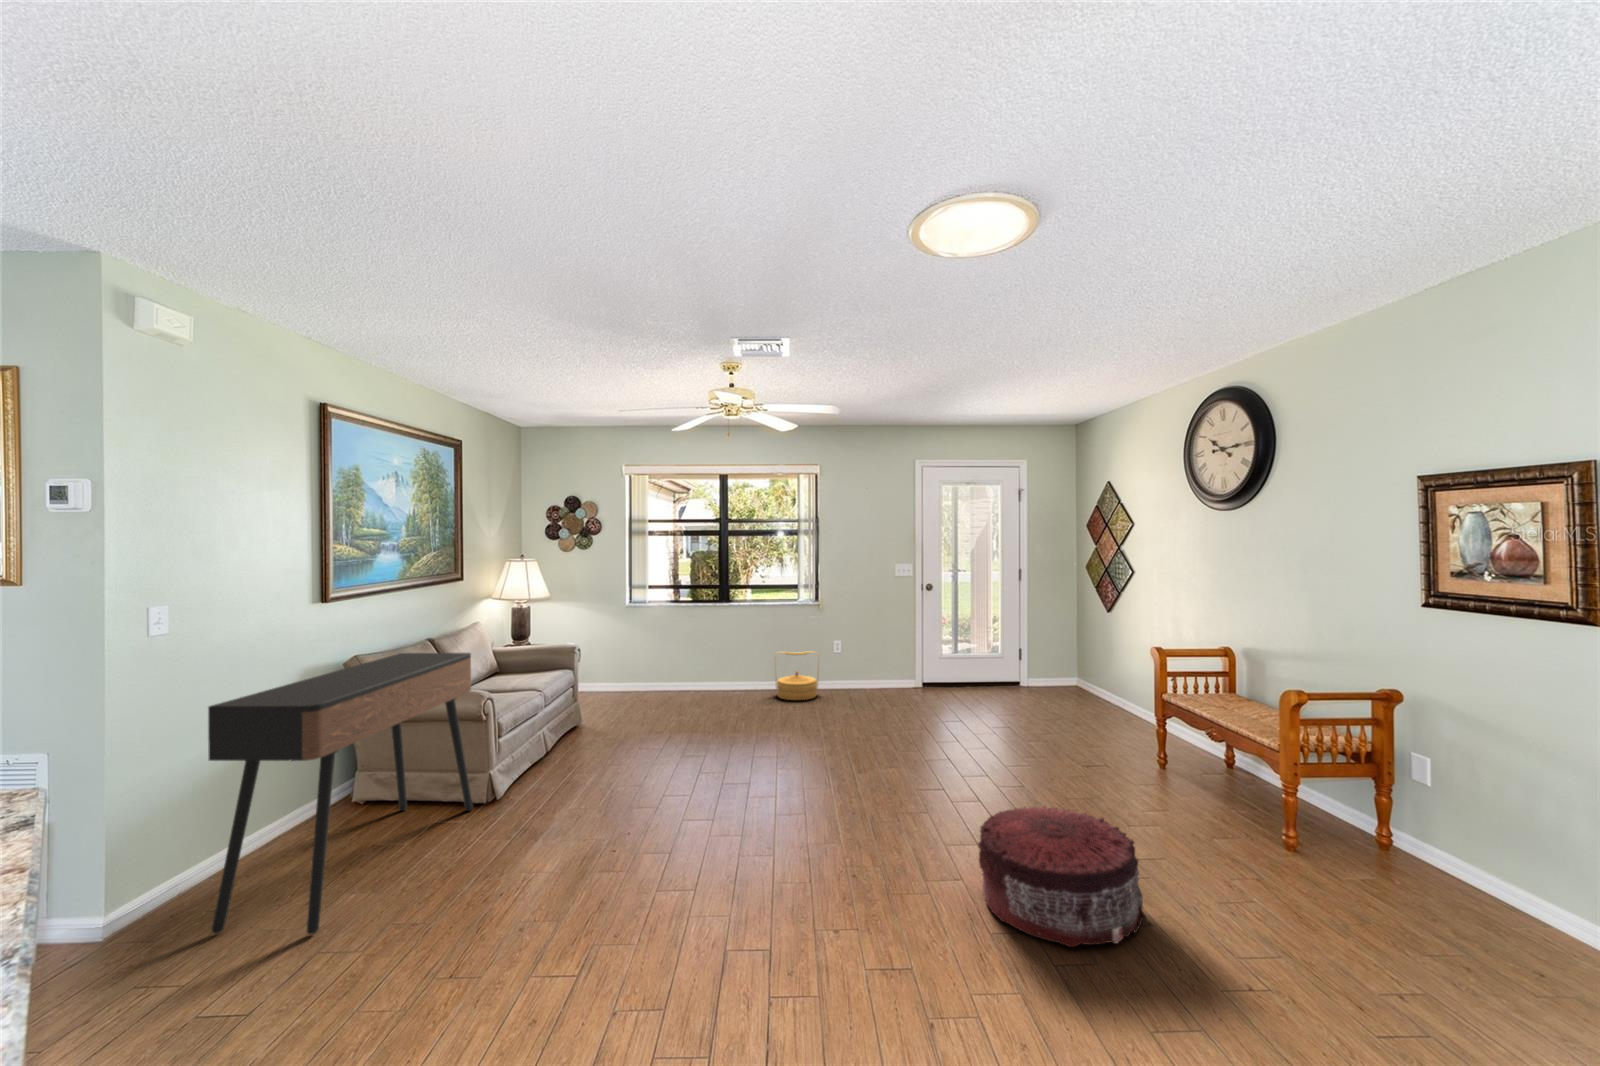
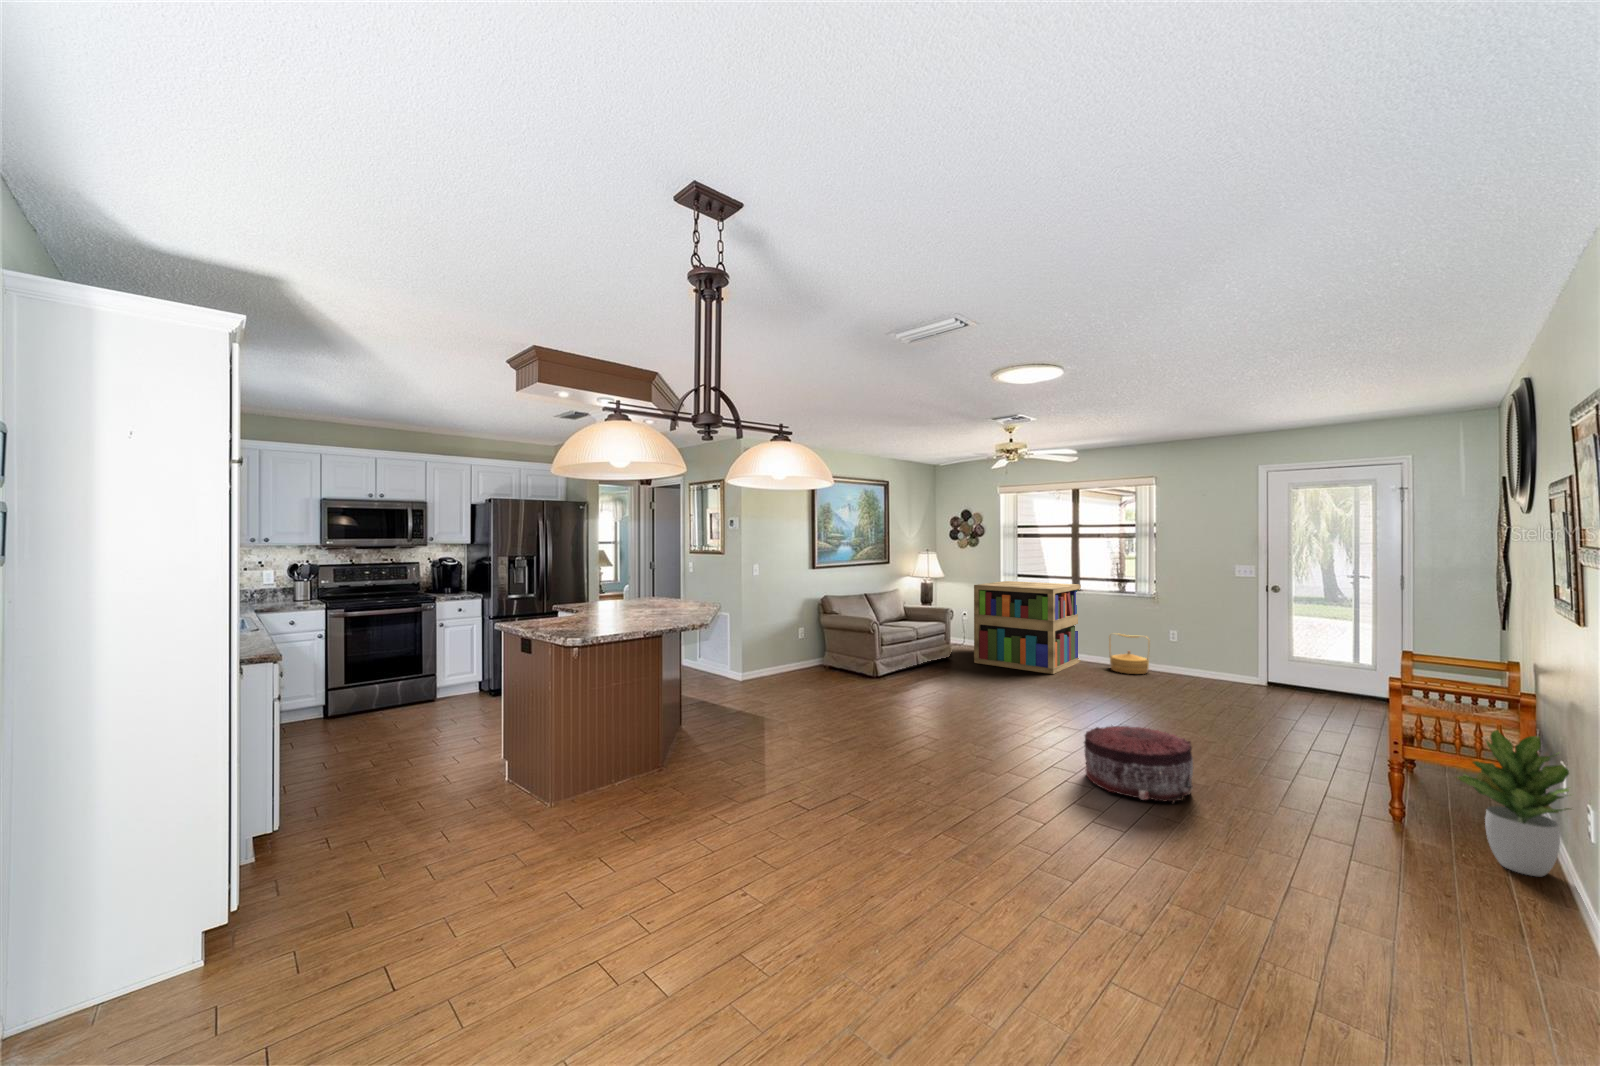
bookshelf: none [612,594,736,722] -> present [974,581,1081,674]
console table: present [208,653,473,935] -> none [763,597,870,702]
potted plant: none [1342,731,1474,887] -> present [1457,730,1569,876]

